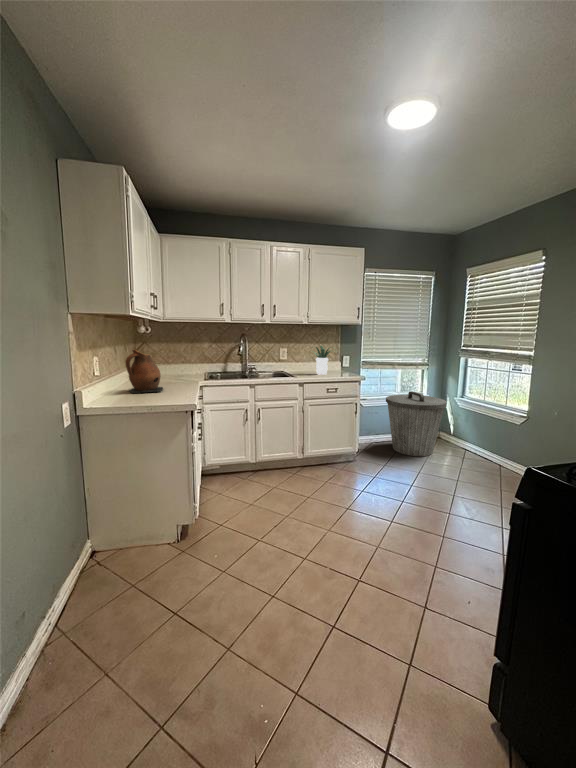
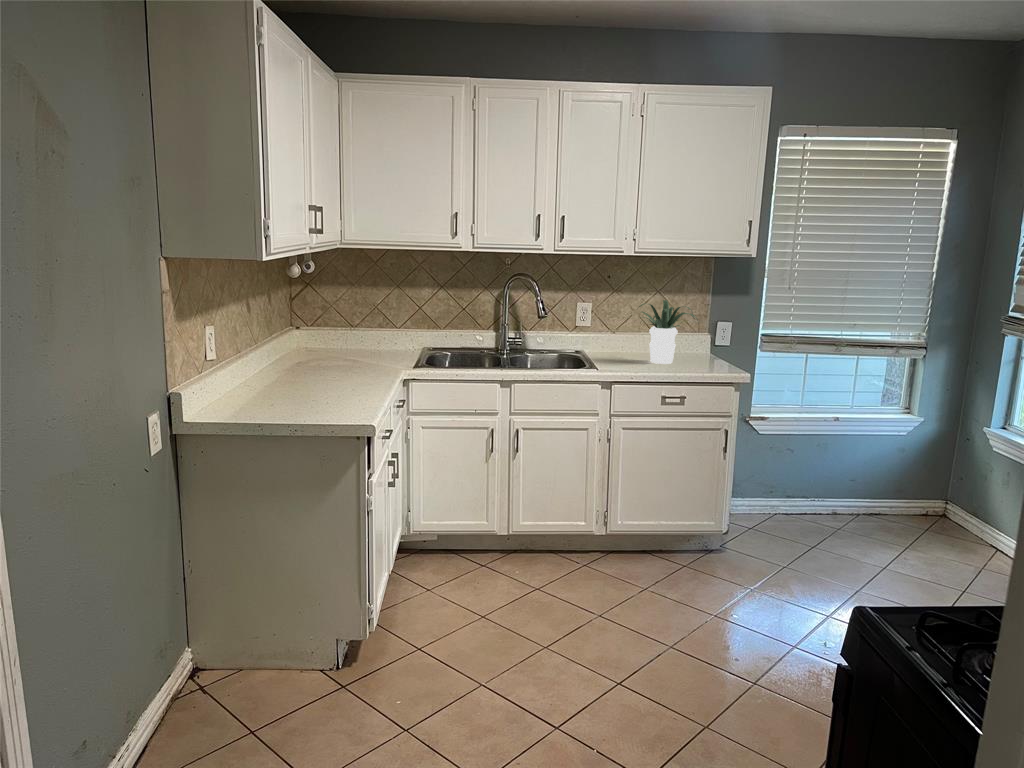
ceramic pitcher: present [126,350,163,393] -> none [260,314,327,395]
trash can: present [386,391,447,456] -> none [811,410,955,559]

